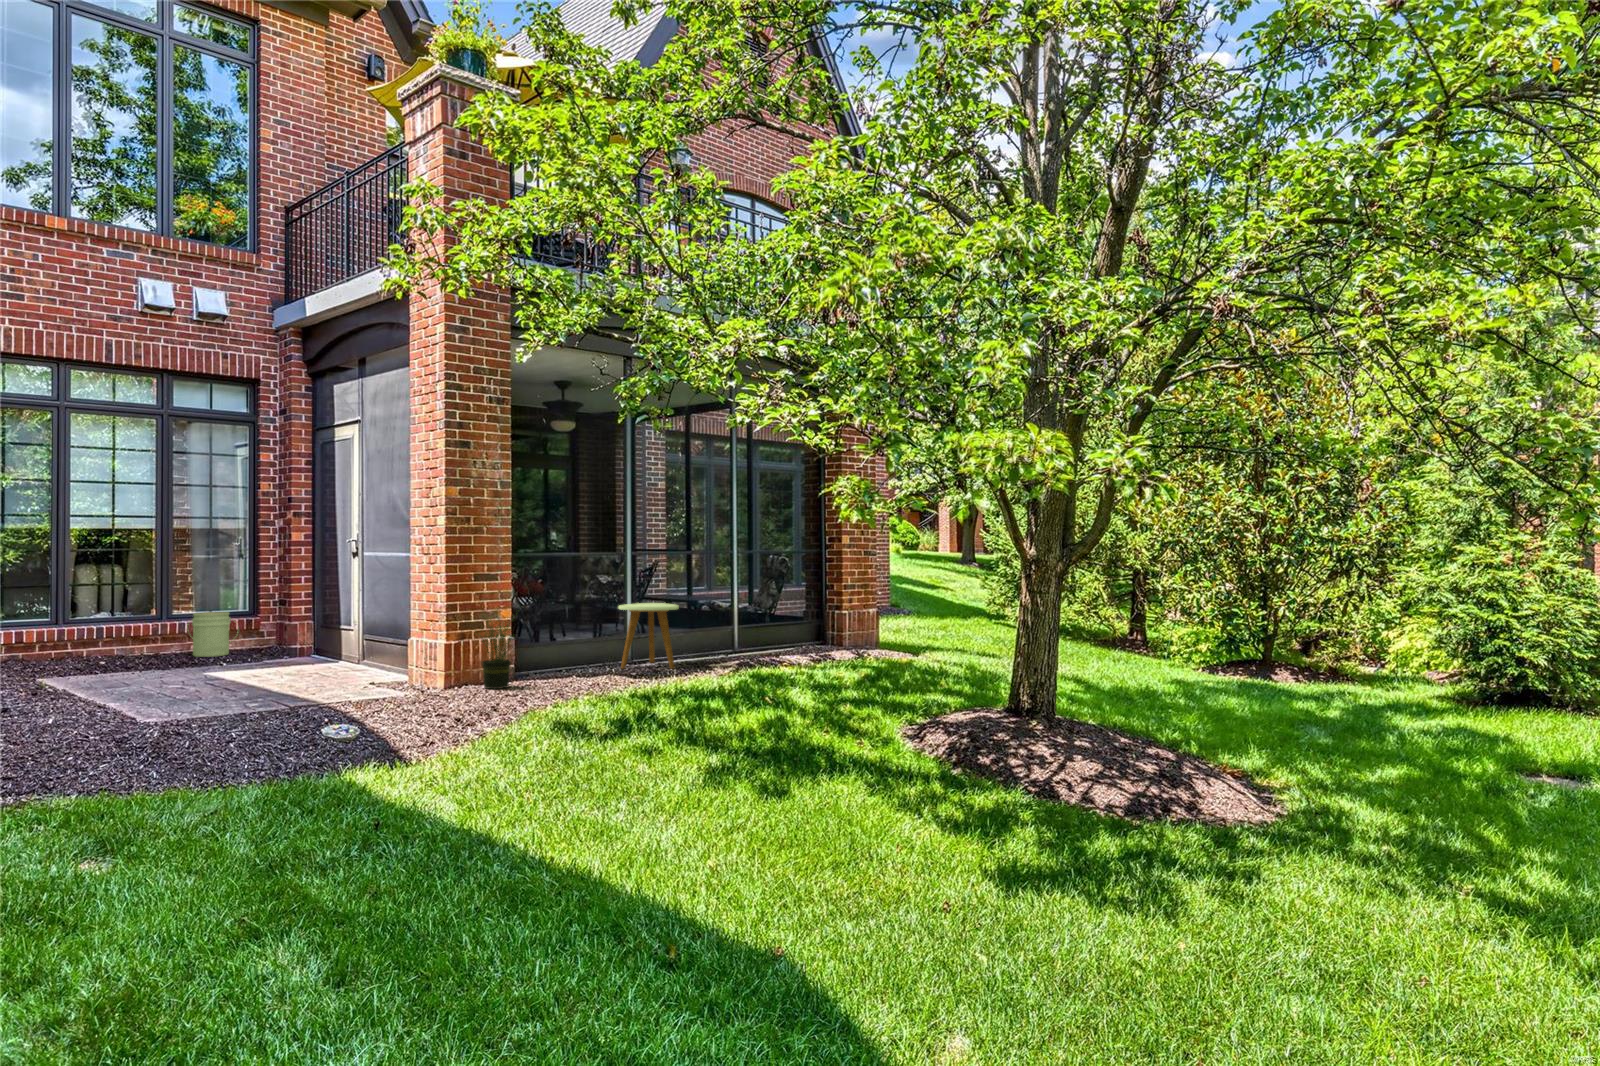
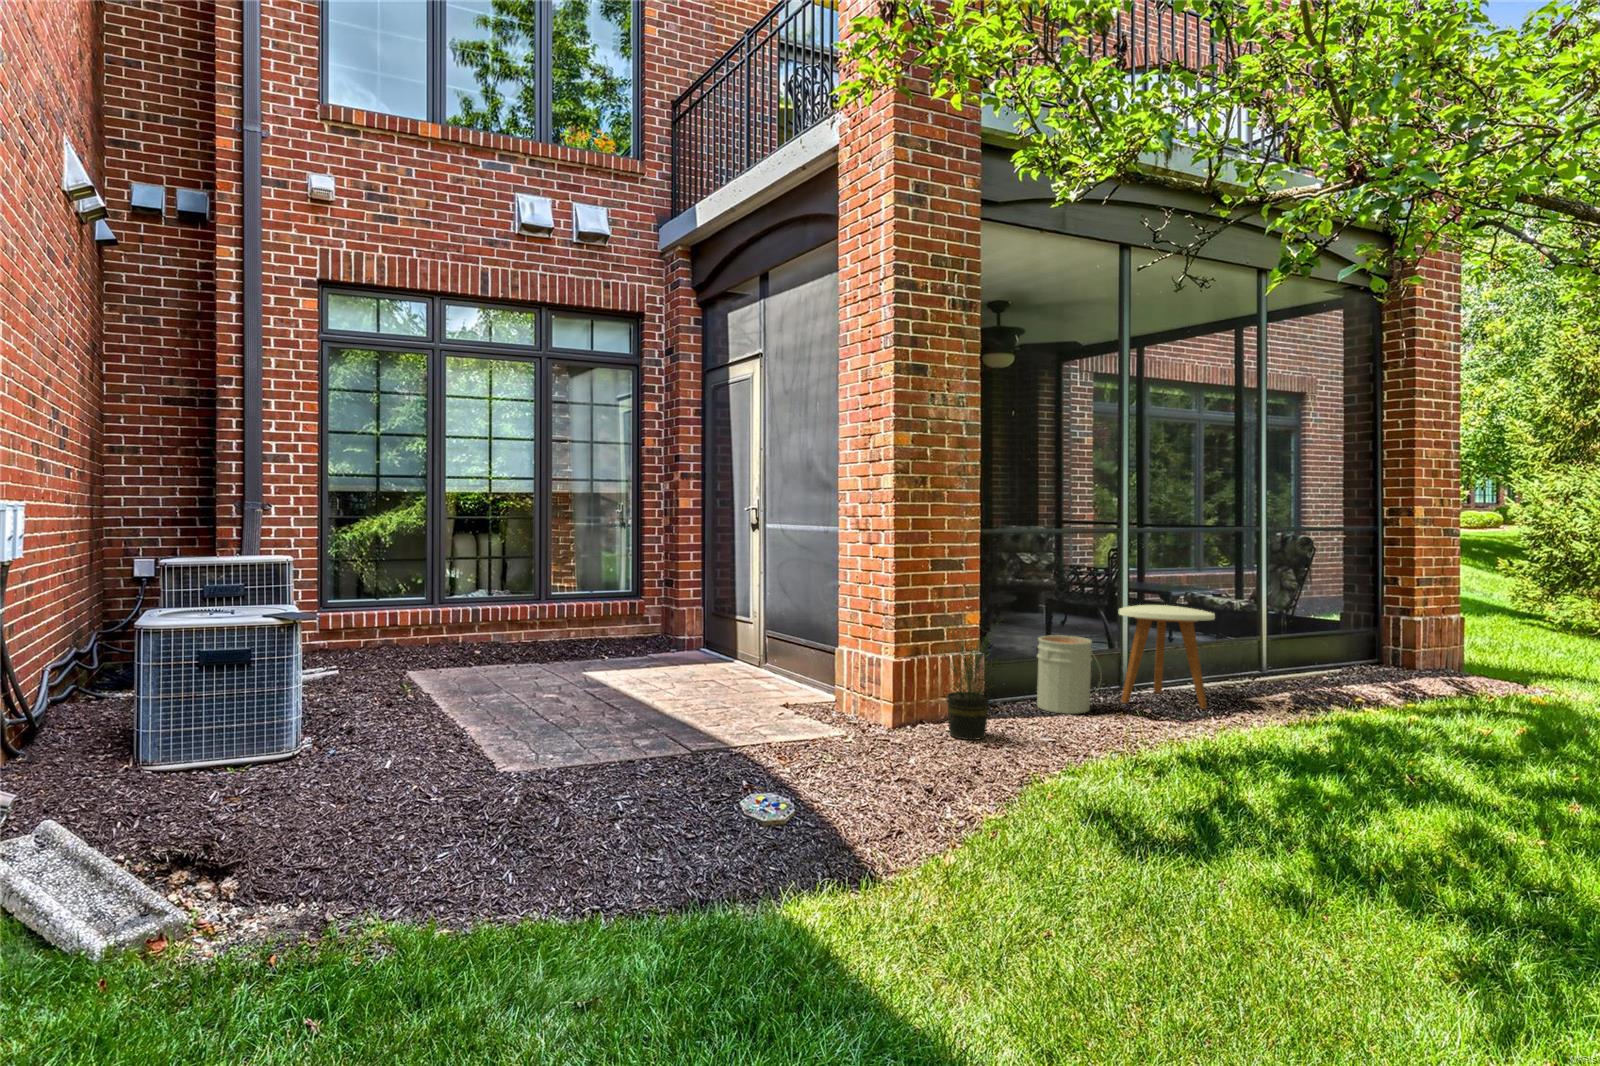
bucket: present [191,612,231,657] -> present [1037,635,1101,714]

